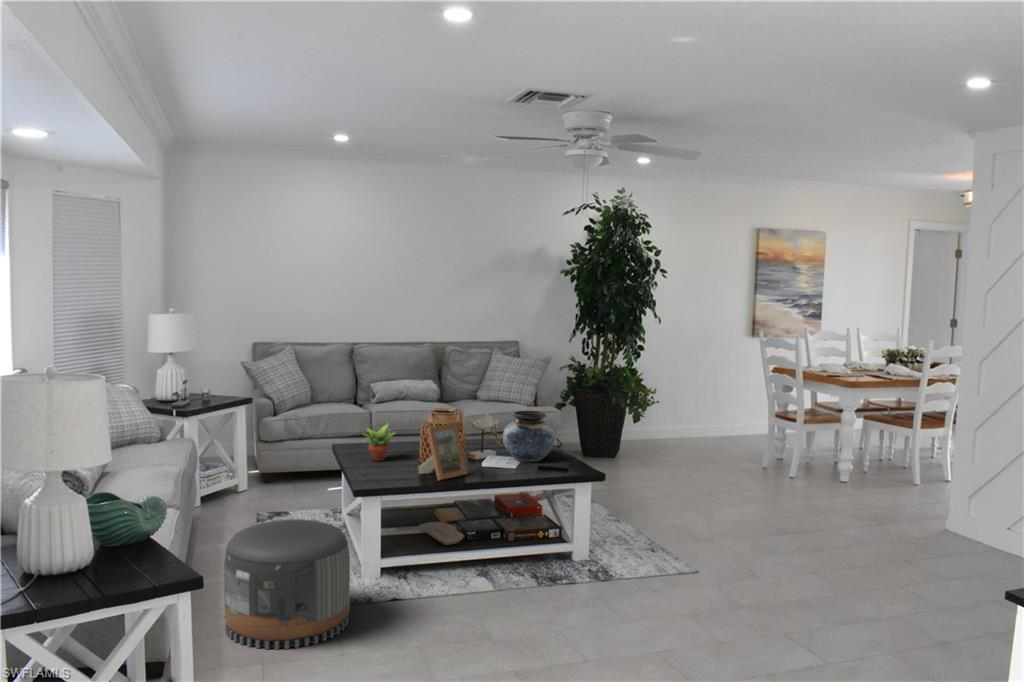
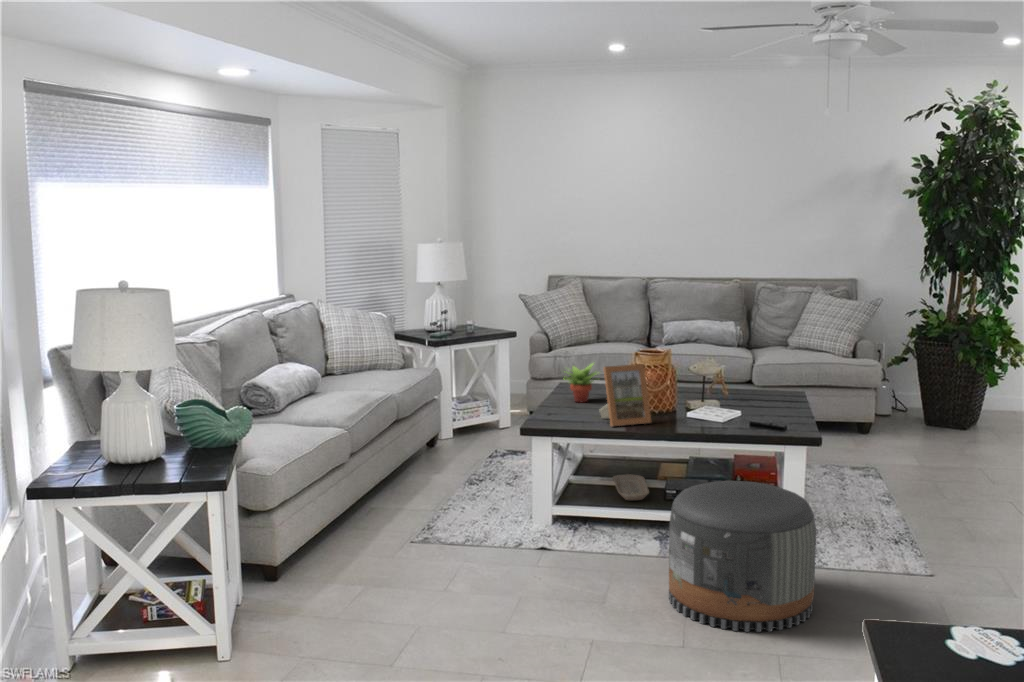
vase: present [503,411,555,462] -> none [716,356,781,417]
pouf: present [224,519,350,649] -> present [669,481,816,632]

